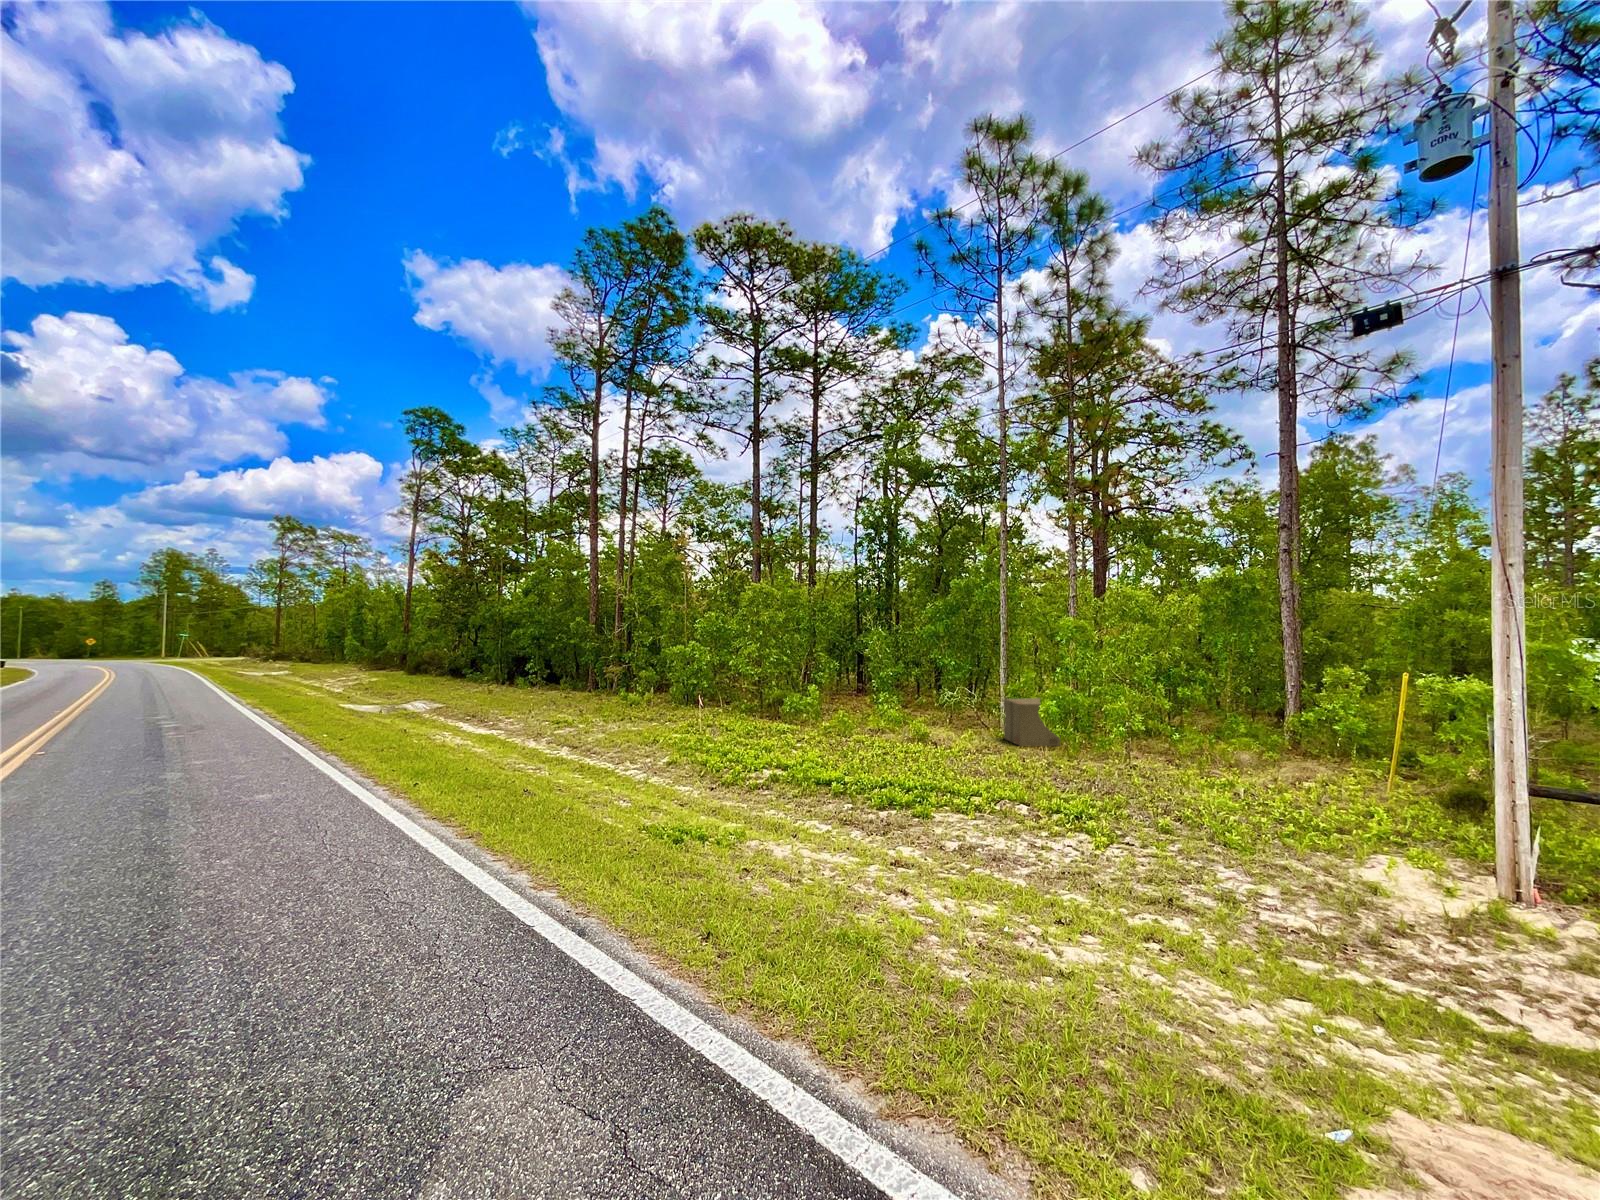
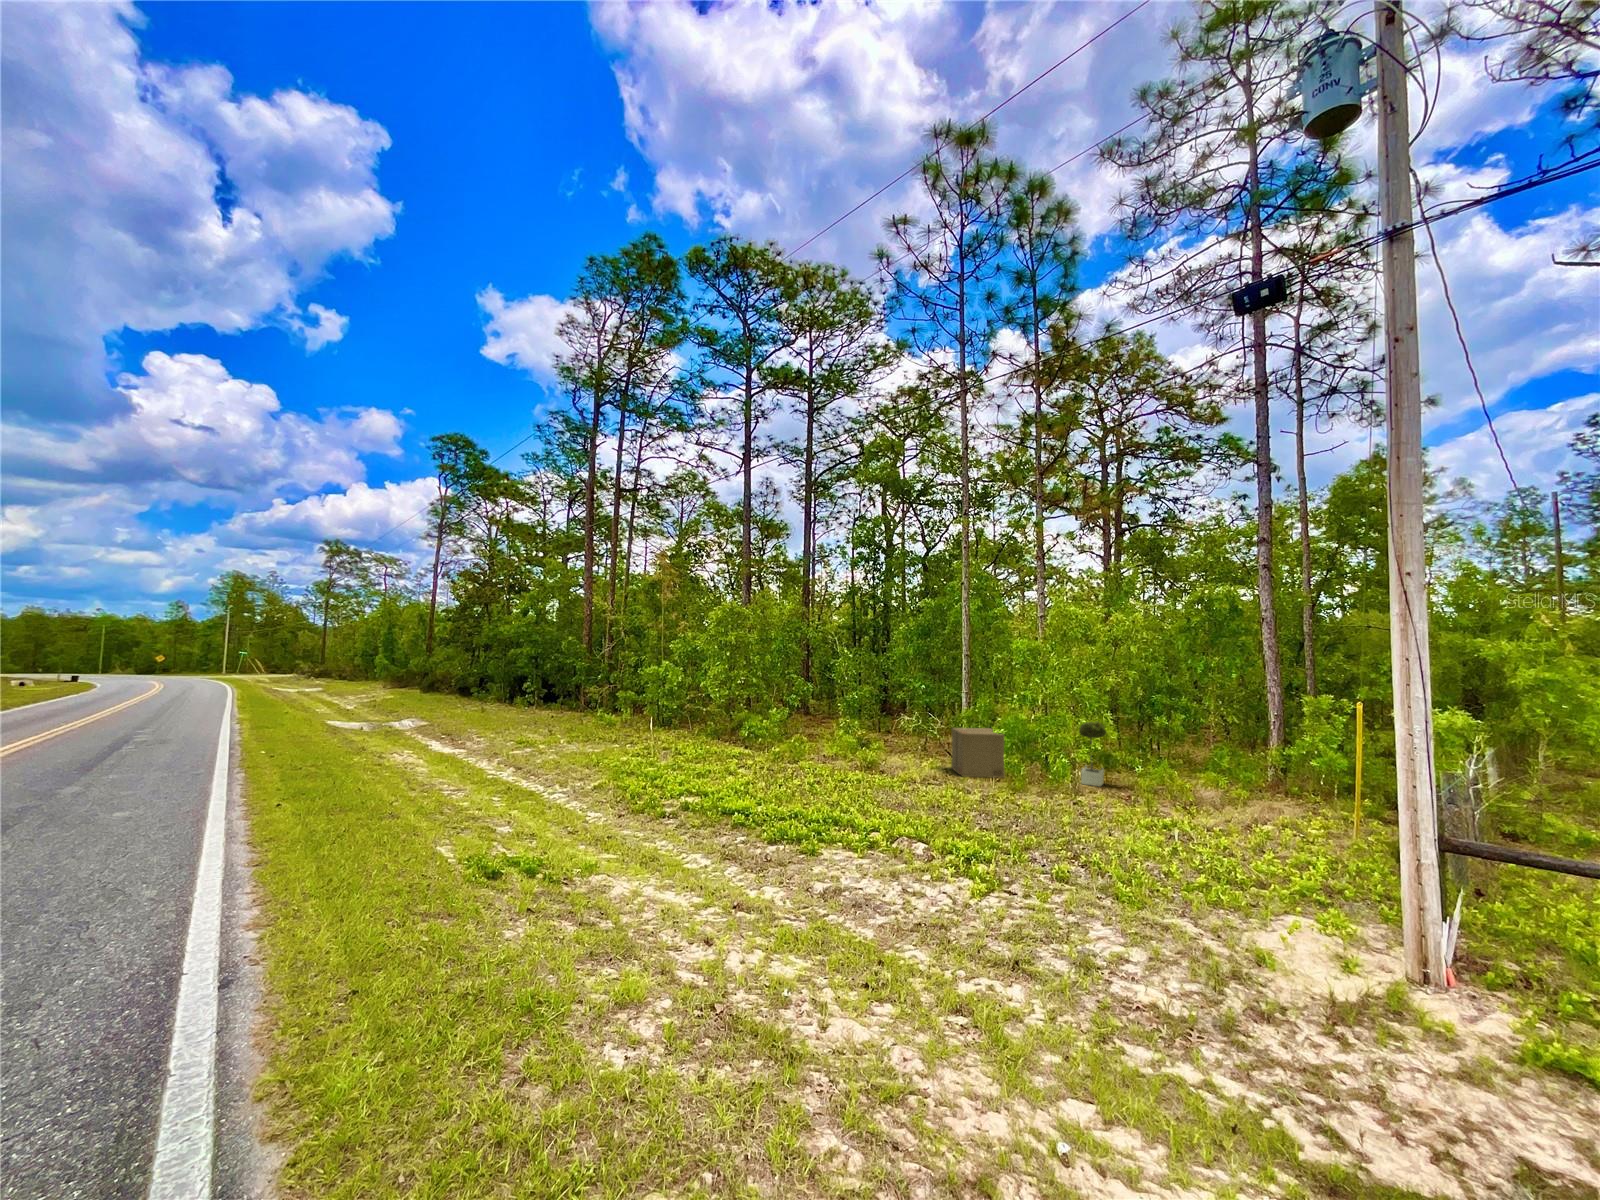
potted tree: none [1133,688,1162,752] -> present [1079,721,1107,786]

